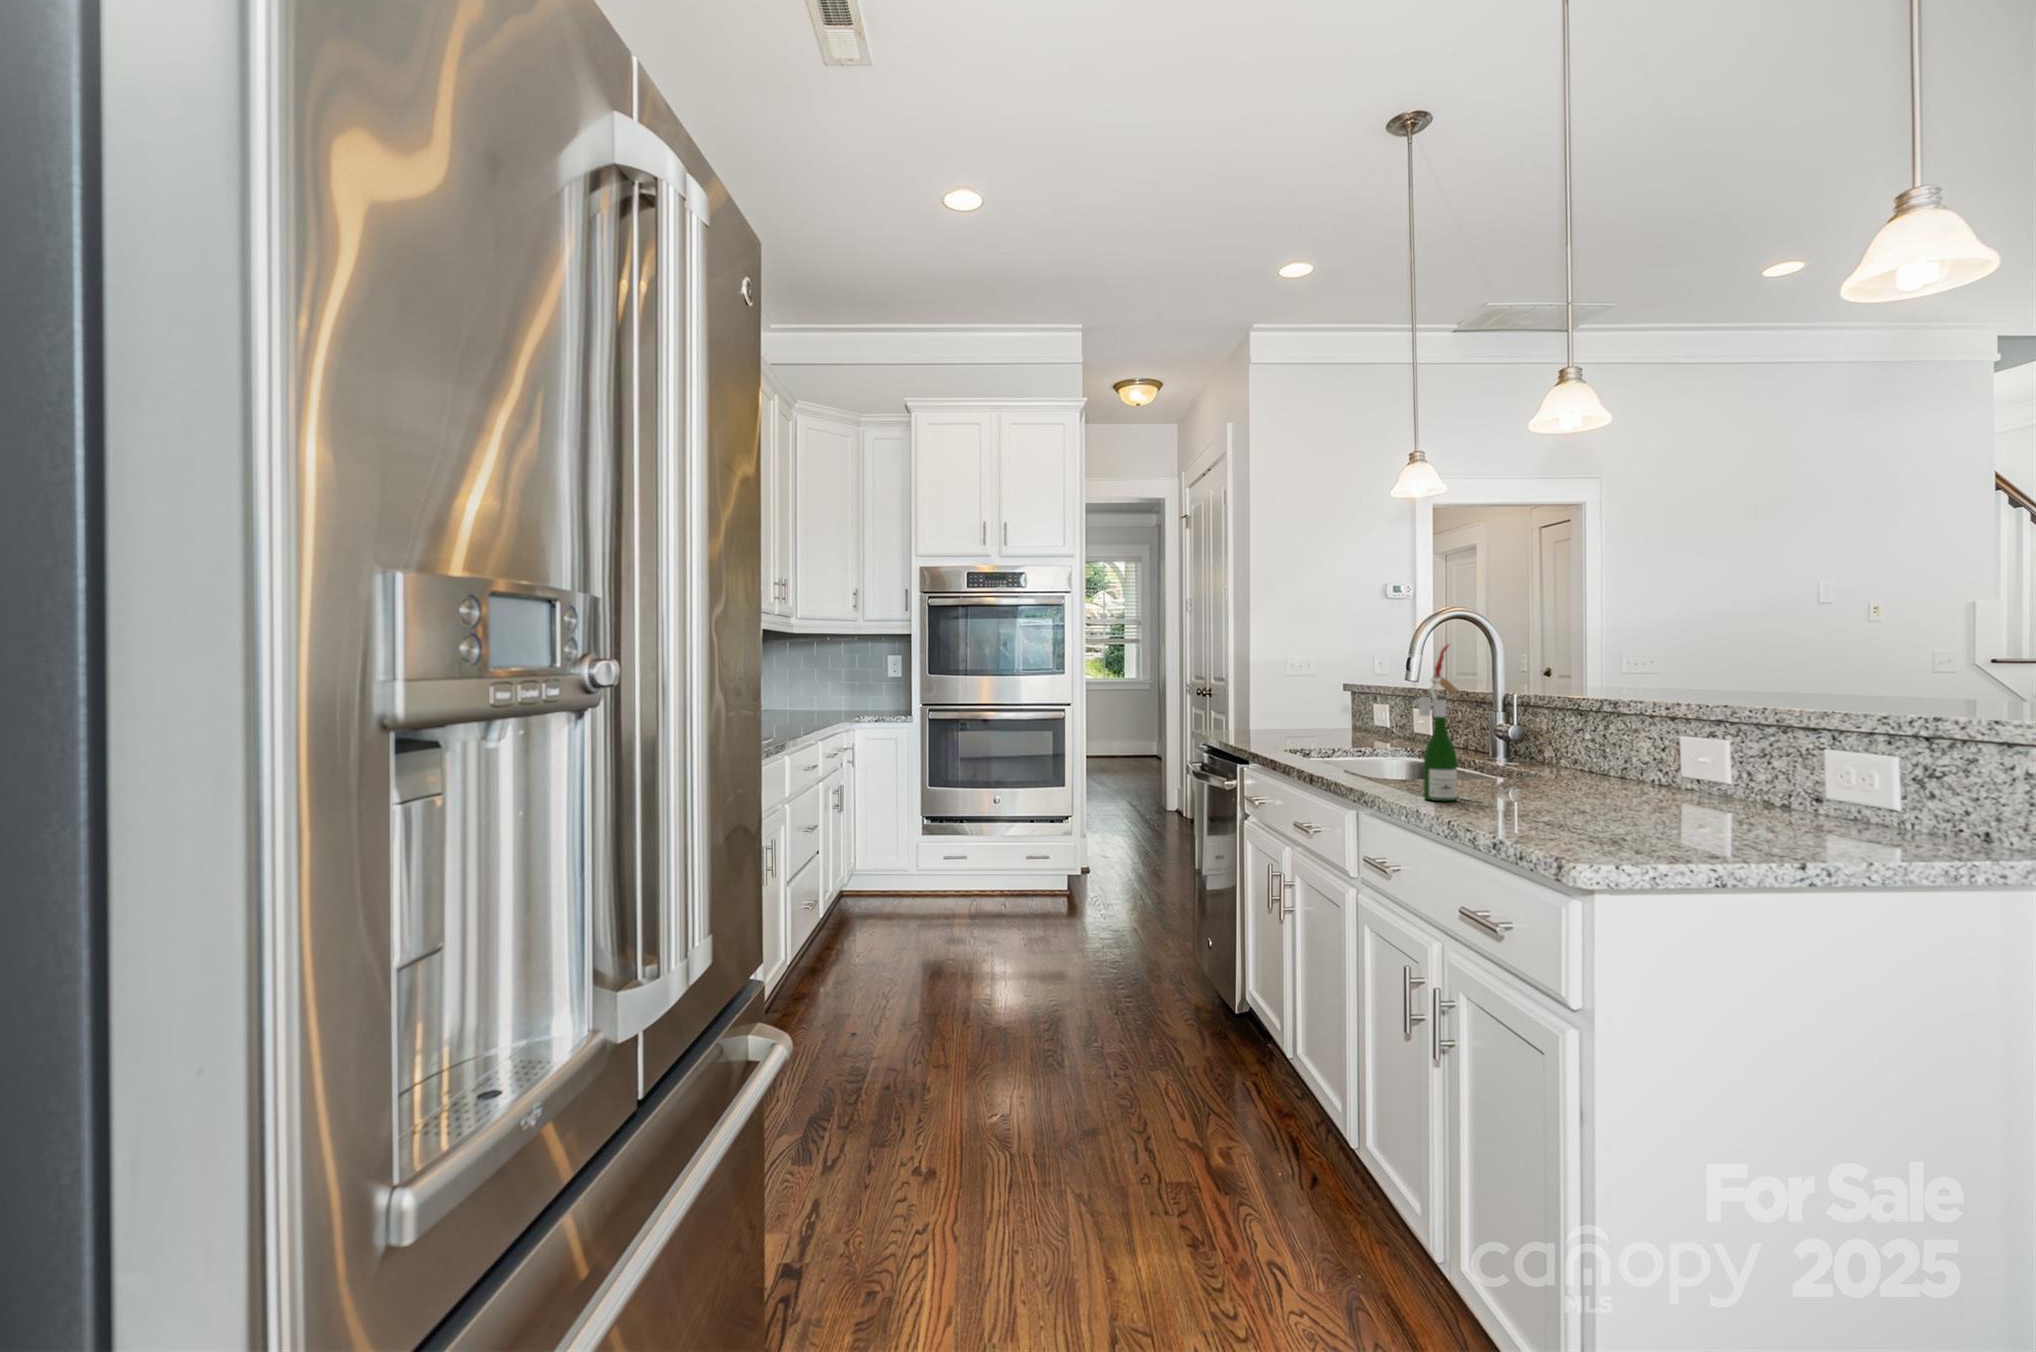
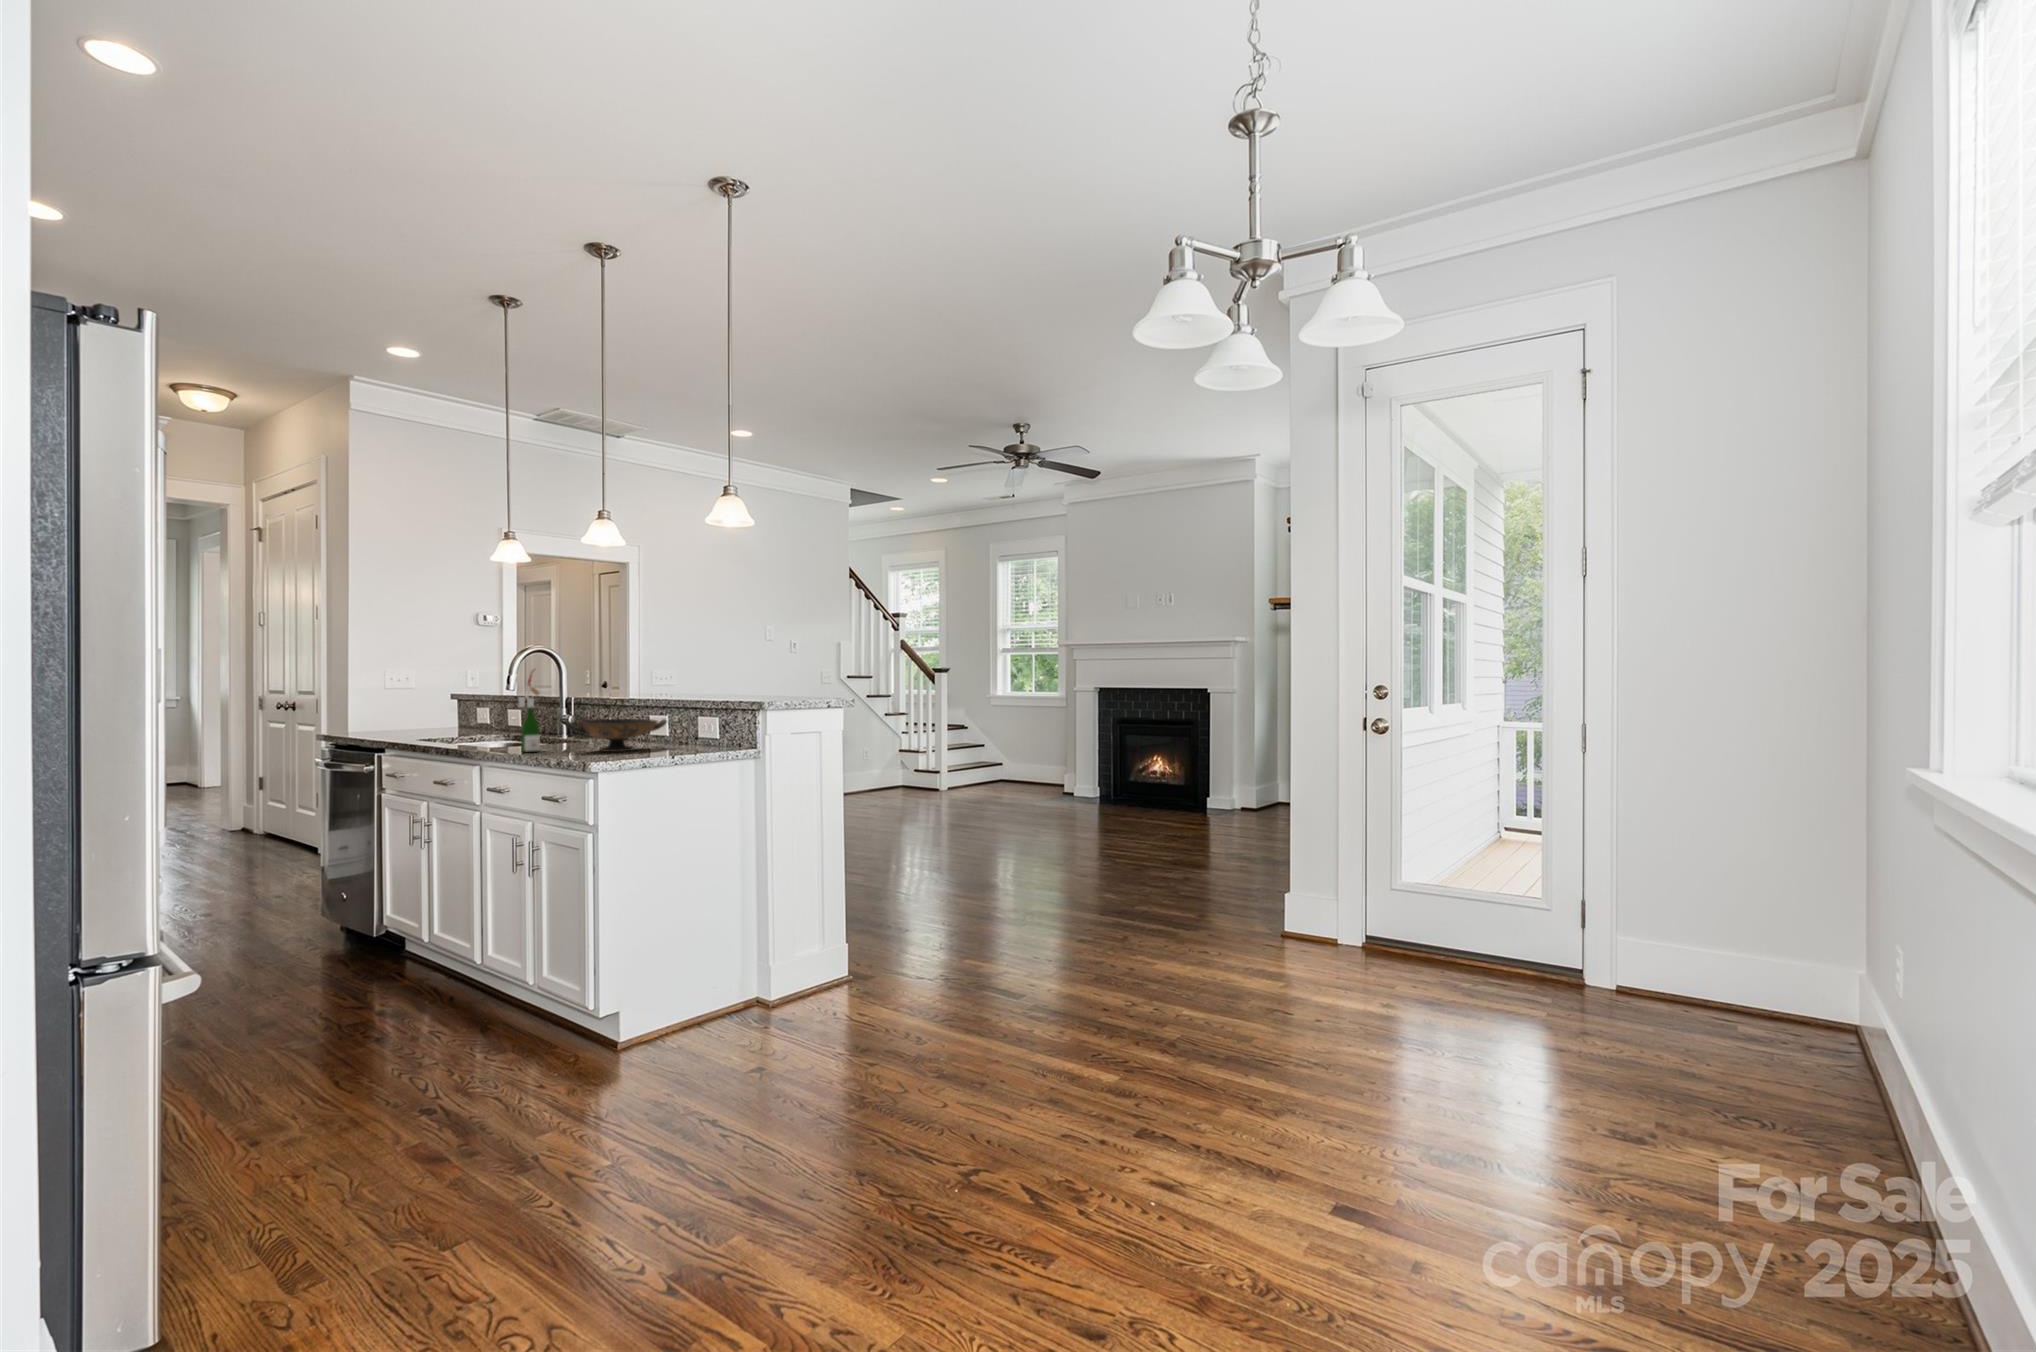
decorative bowl: none [1507,746,1751,826] -> present [565,719,667,752]

